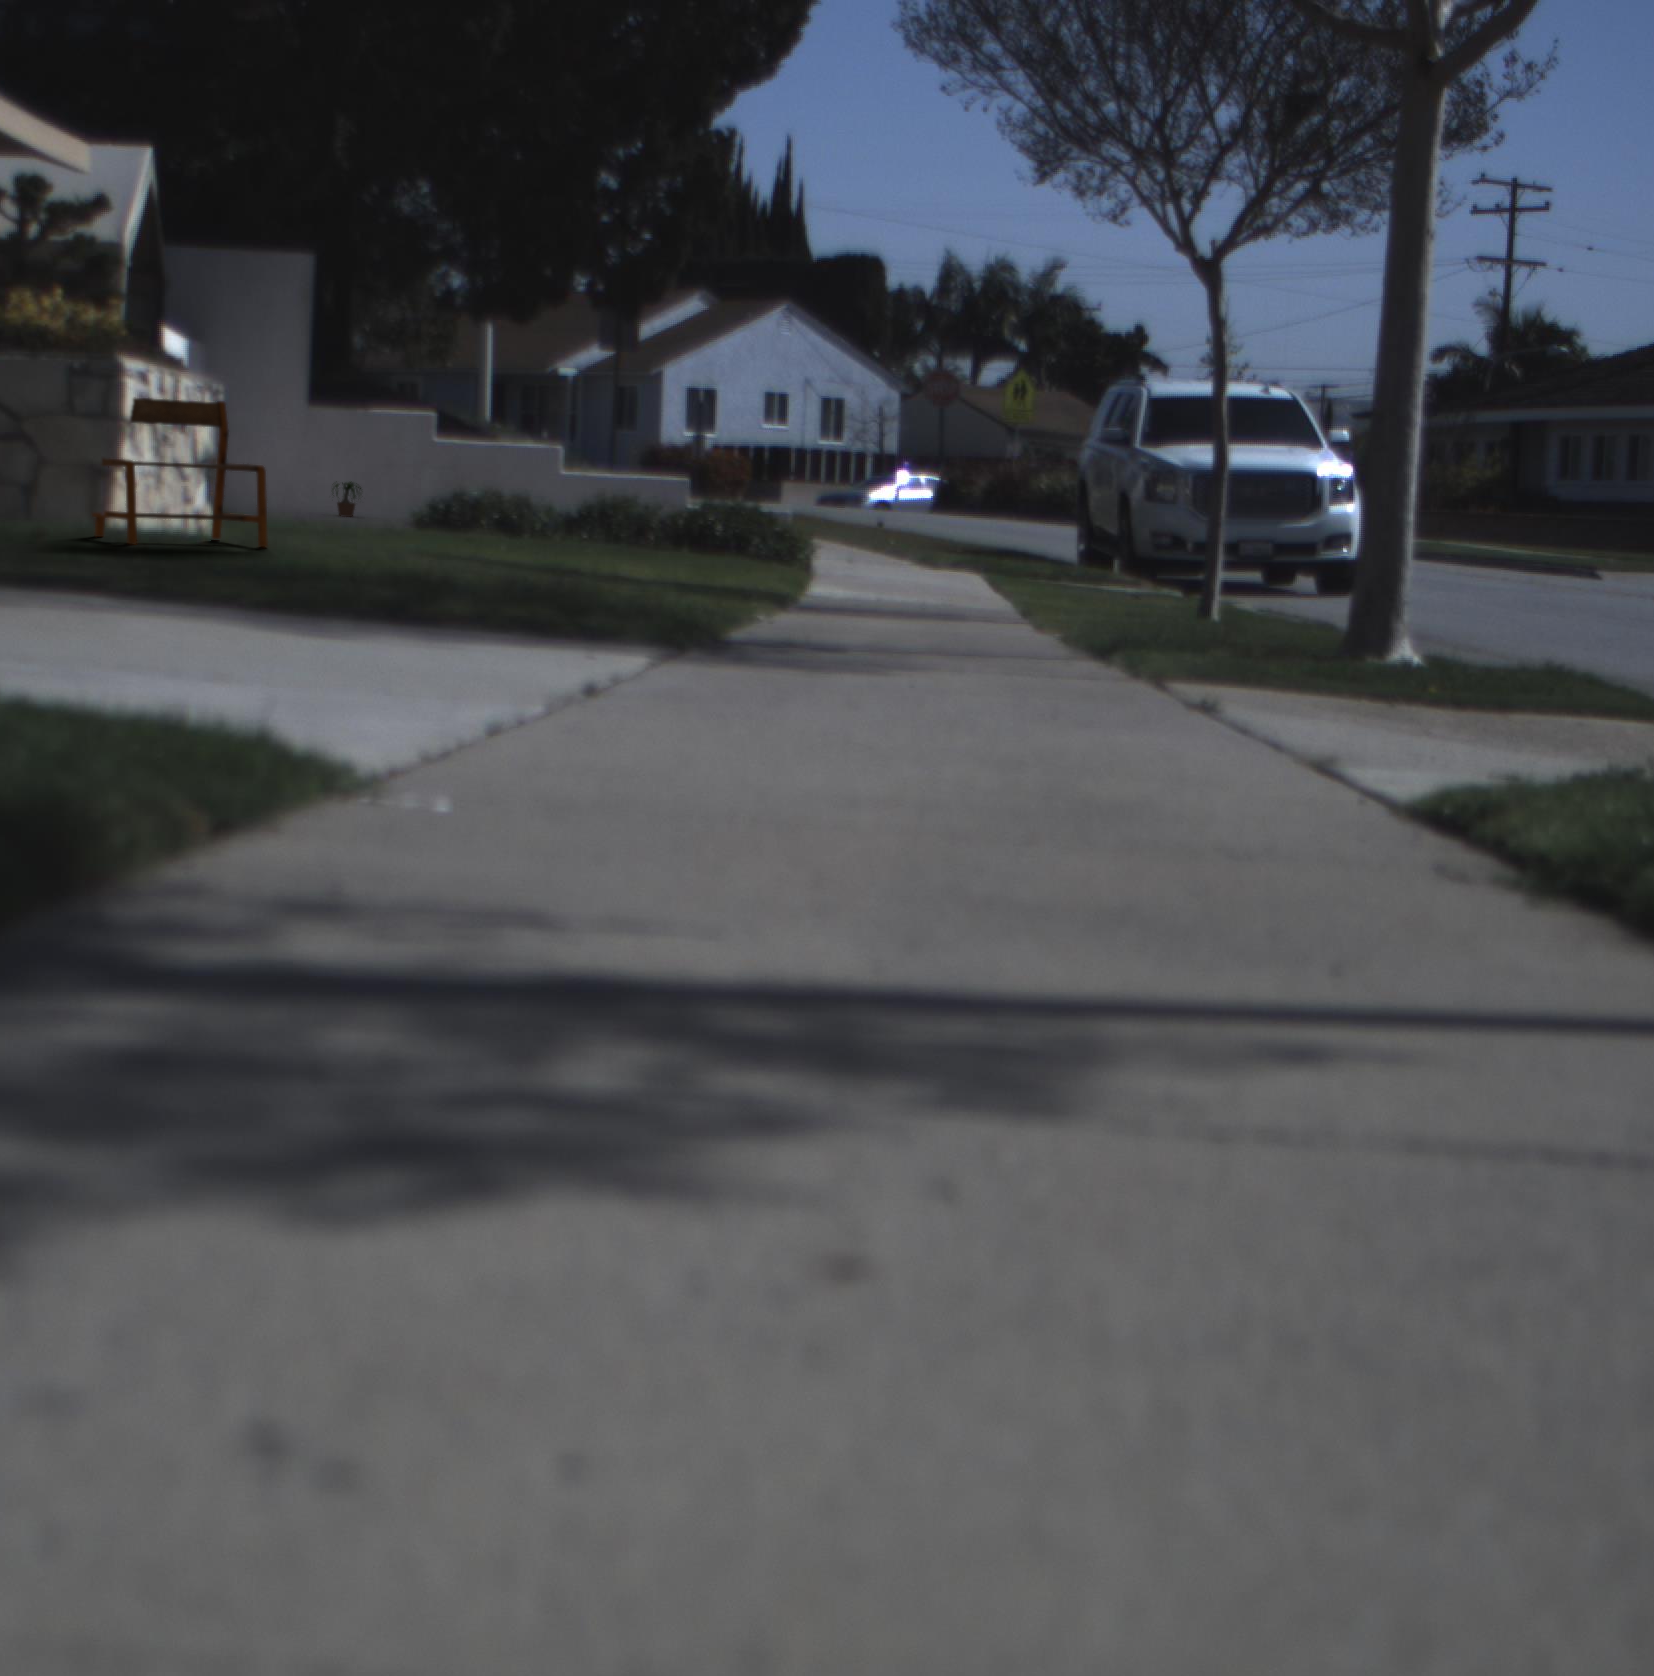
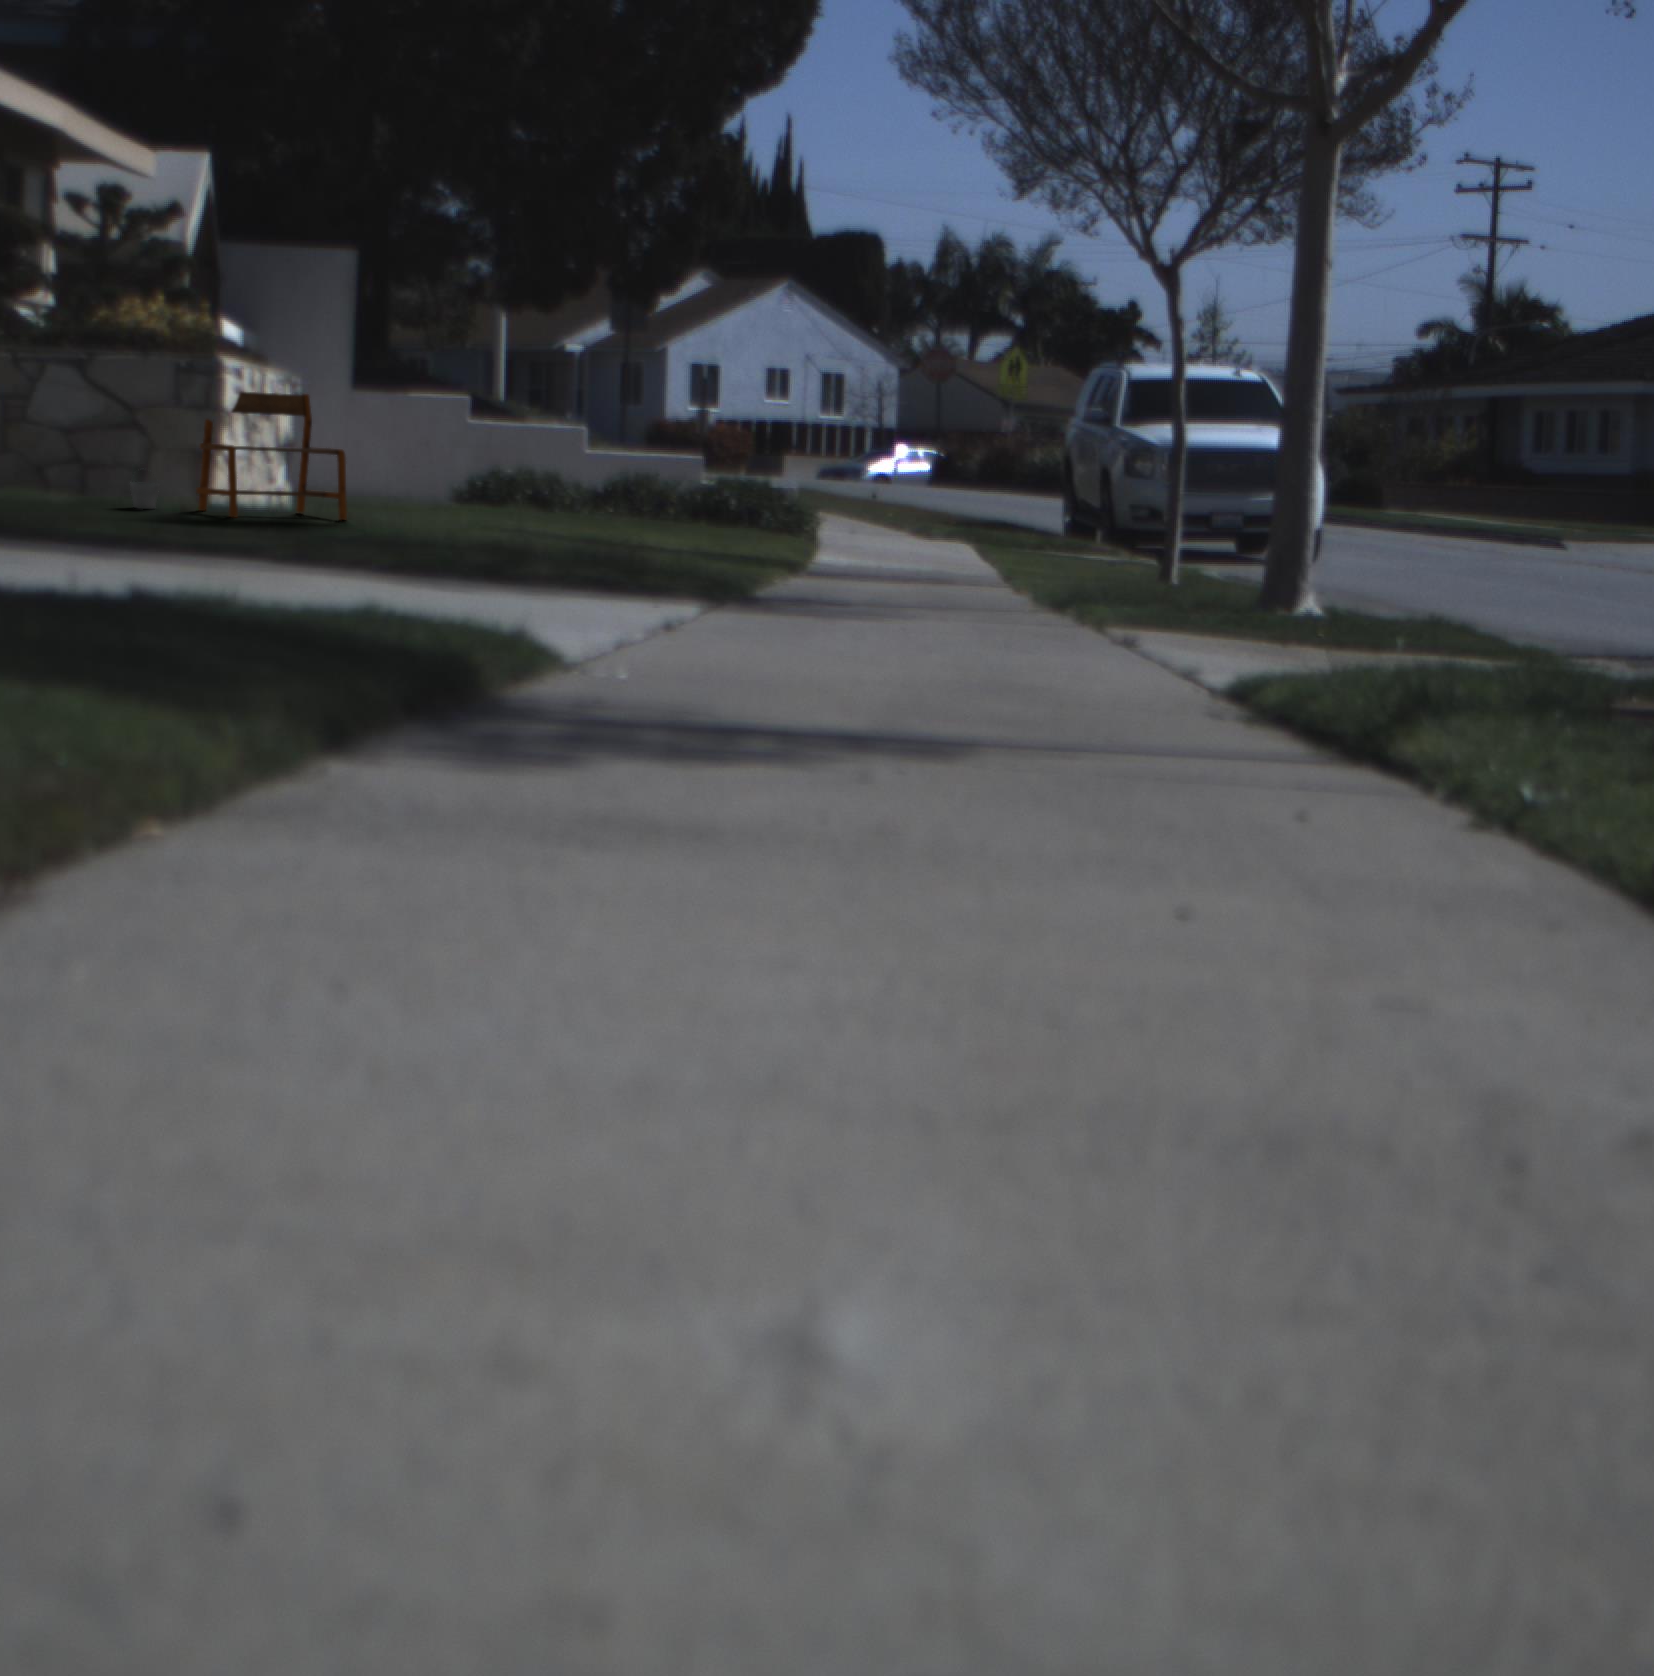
potted plant: present [333,482,361,517] -> none [374,459,413,492]
bucket: none [12,488,48,535] -> present [130,469,159,509]

